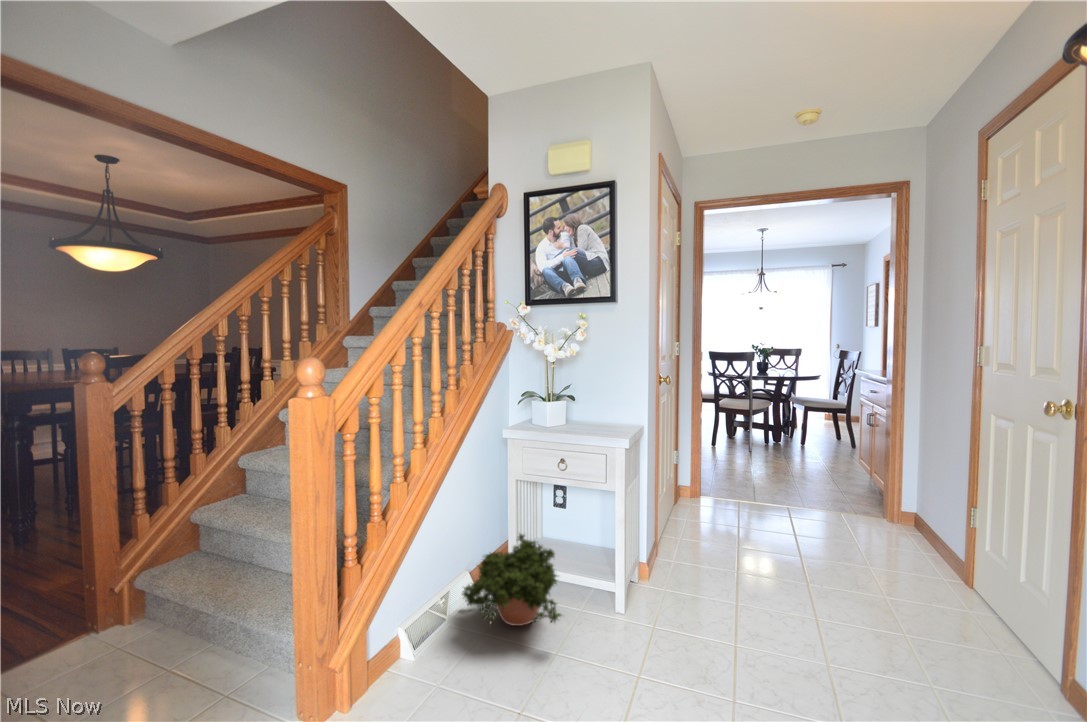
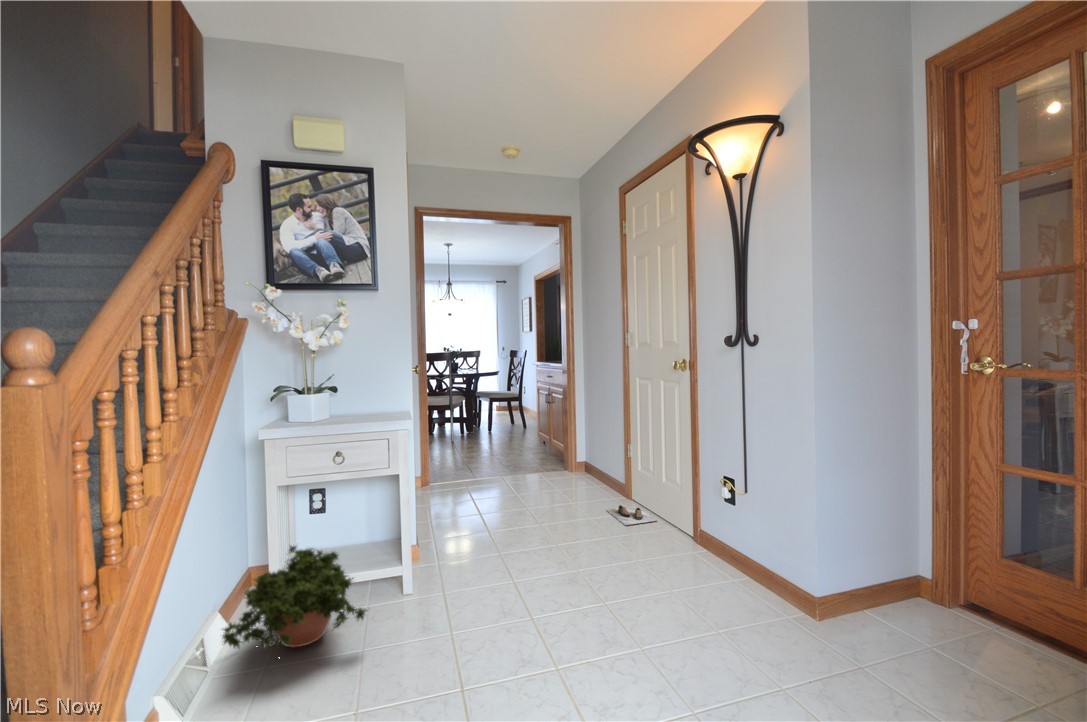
shoe: none [916,593,1005,639] -> present [606,505,657,526]

